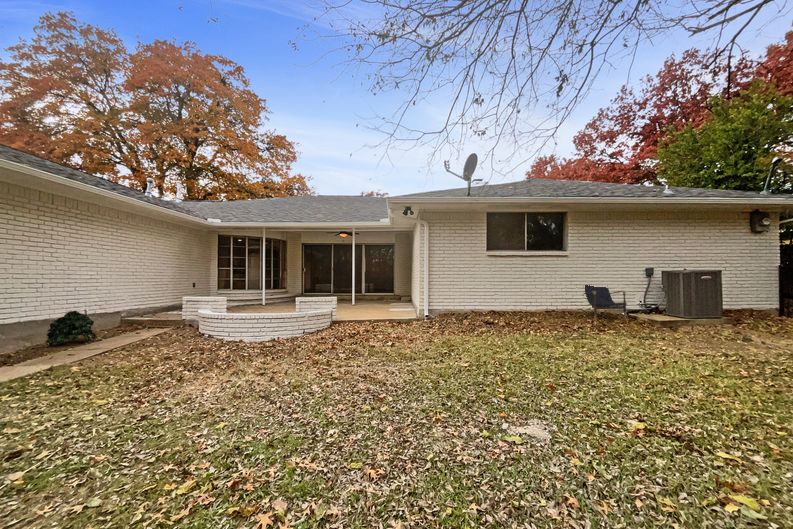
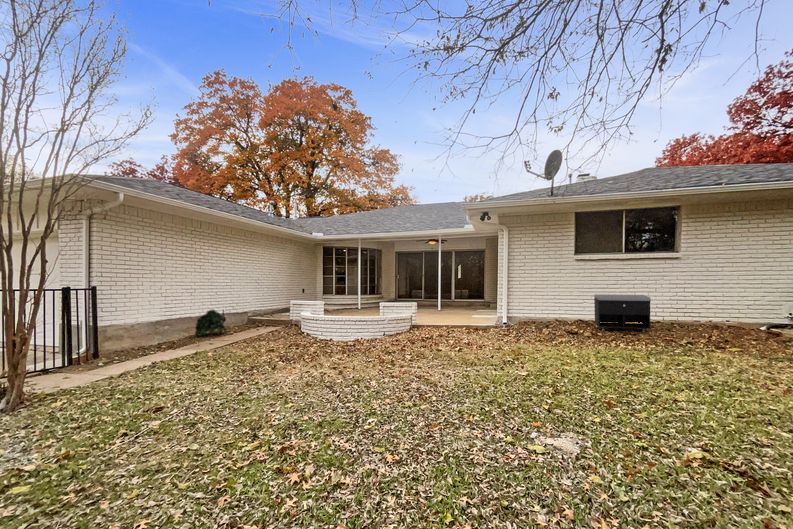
storage bench: none [500,285,547,318] -> present [594,294,651,332]
lounge chair: present [583,285,627,319] -> none [701,290,762,337]

